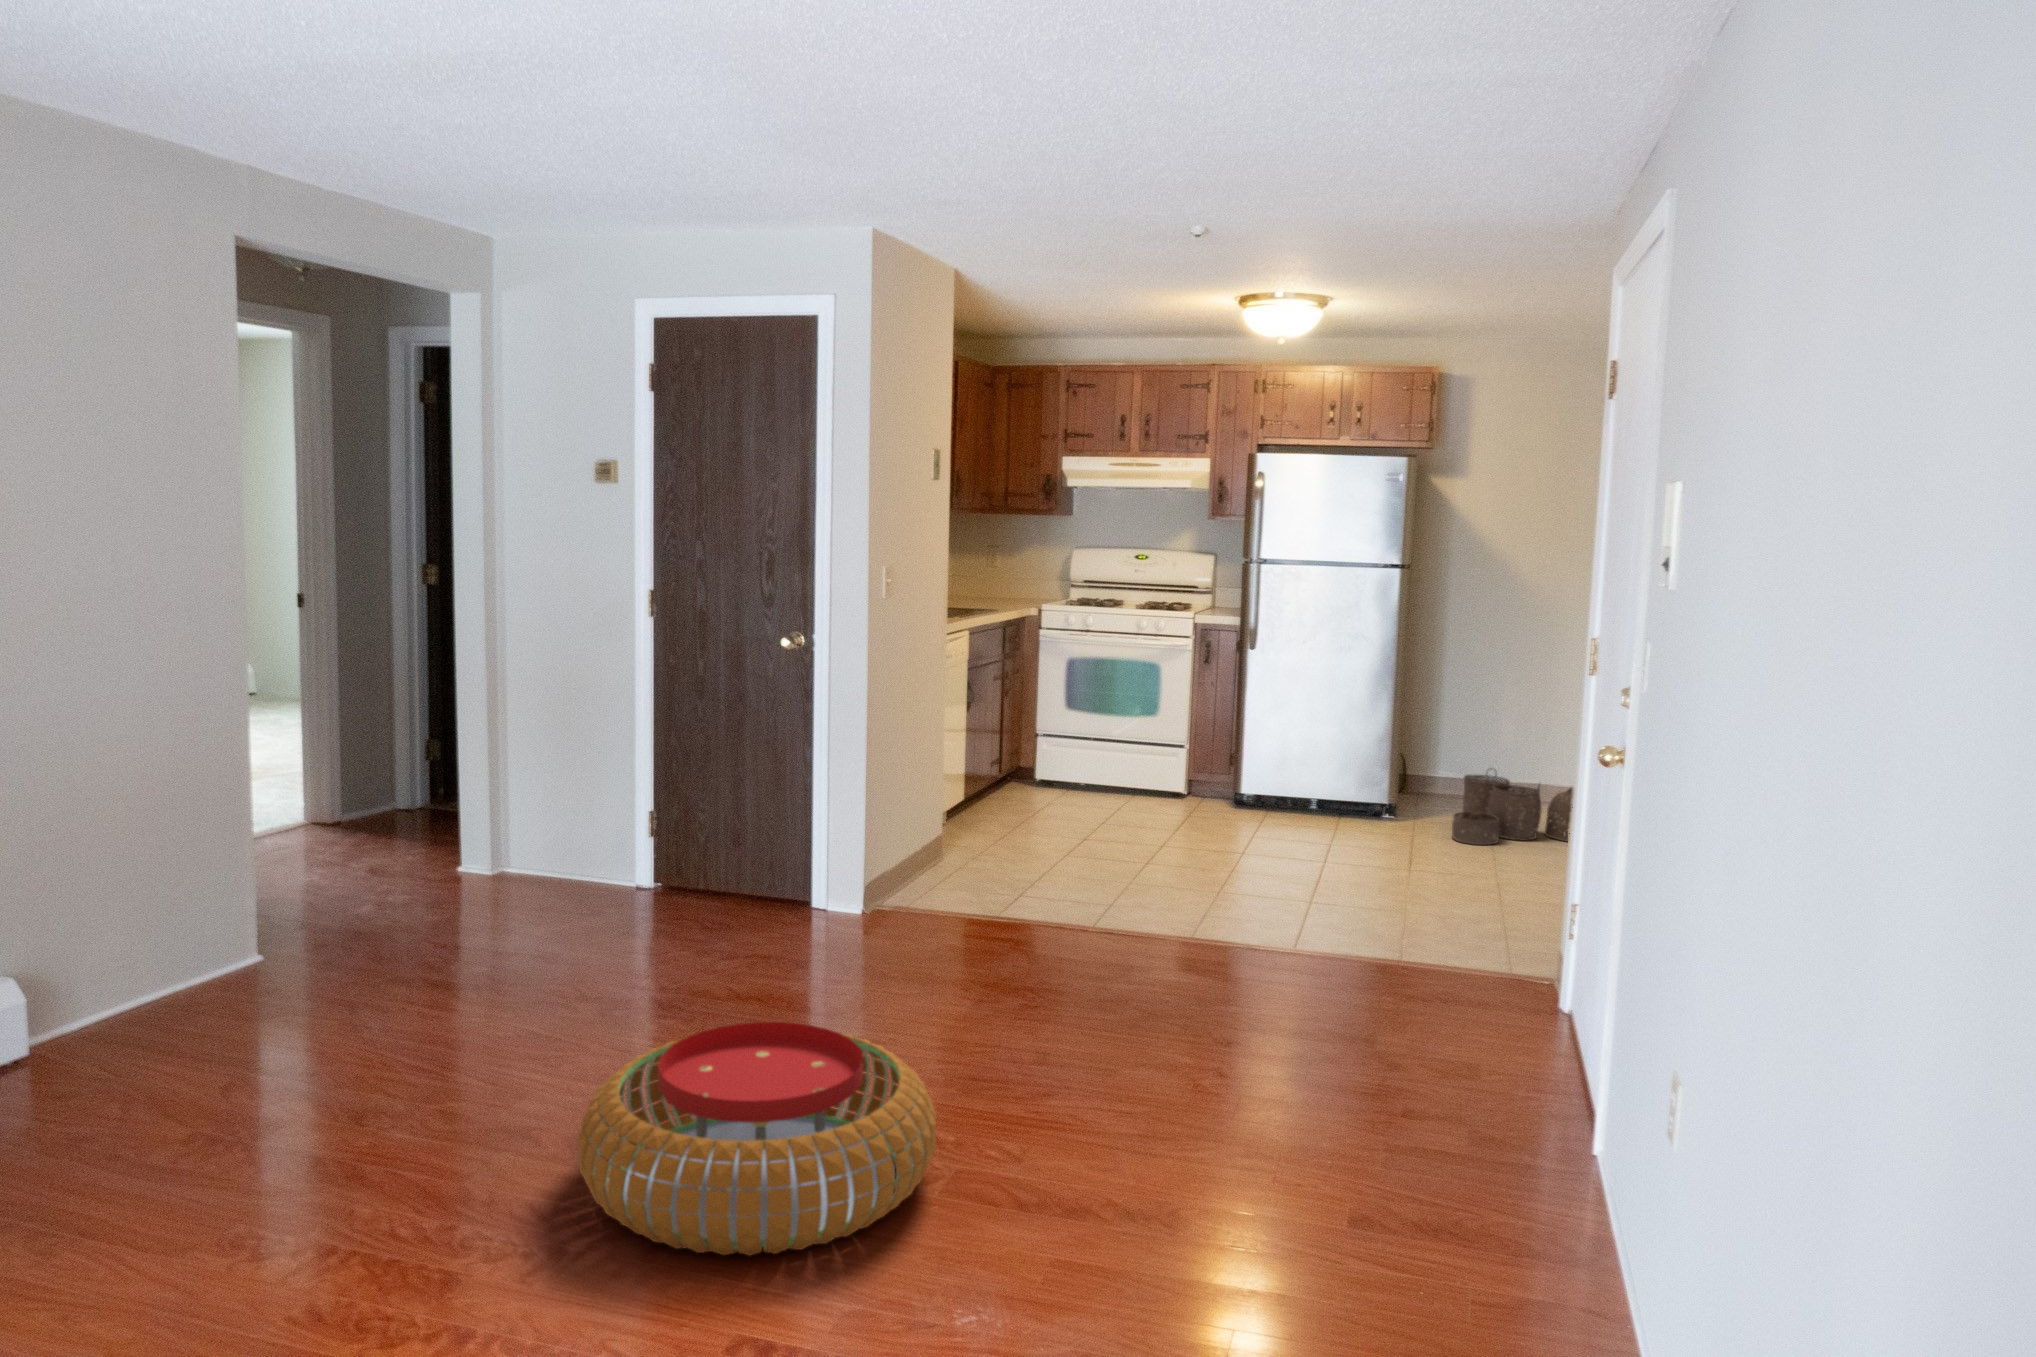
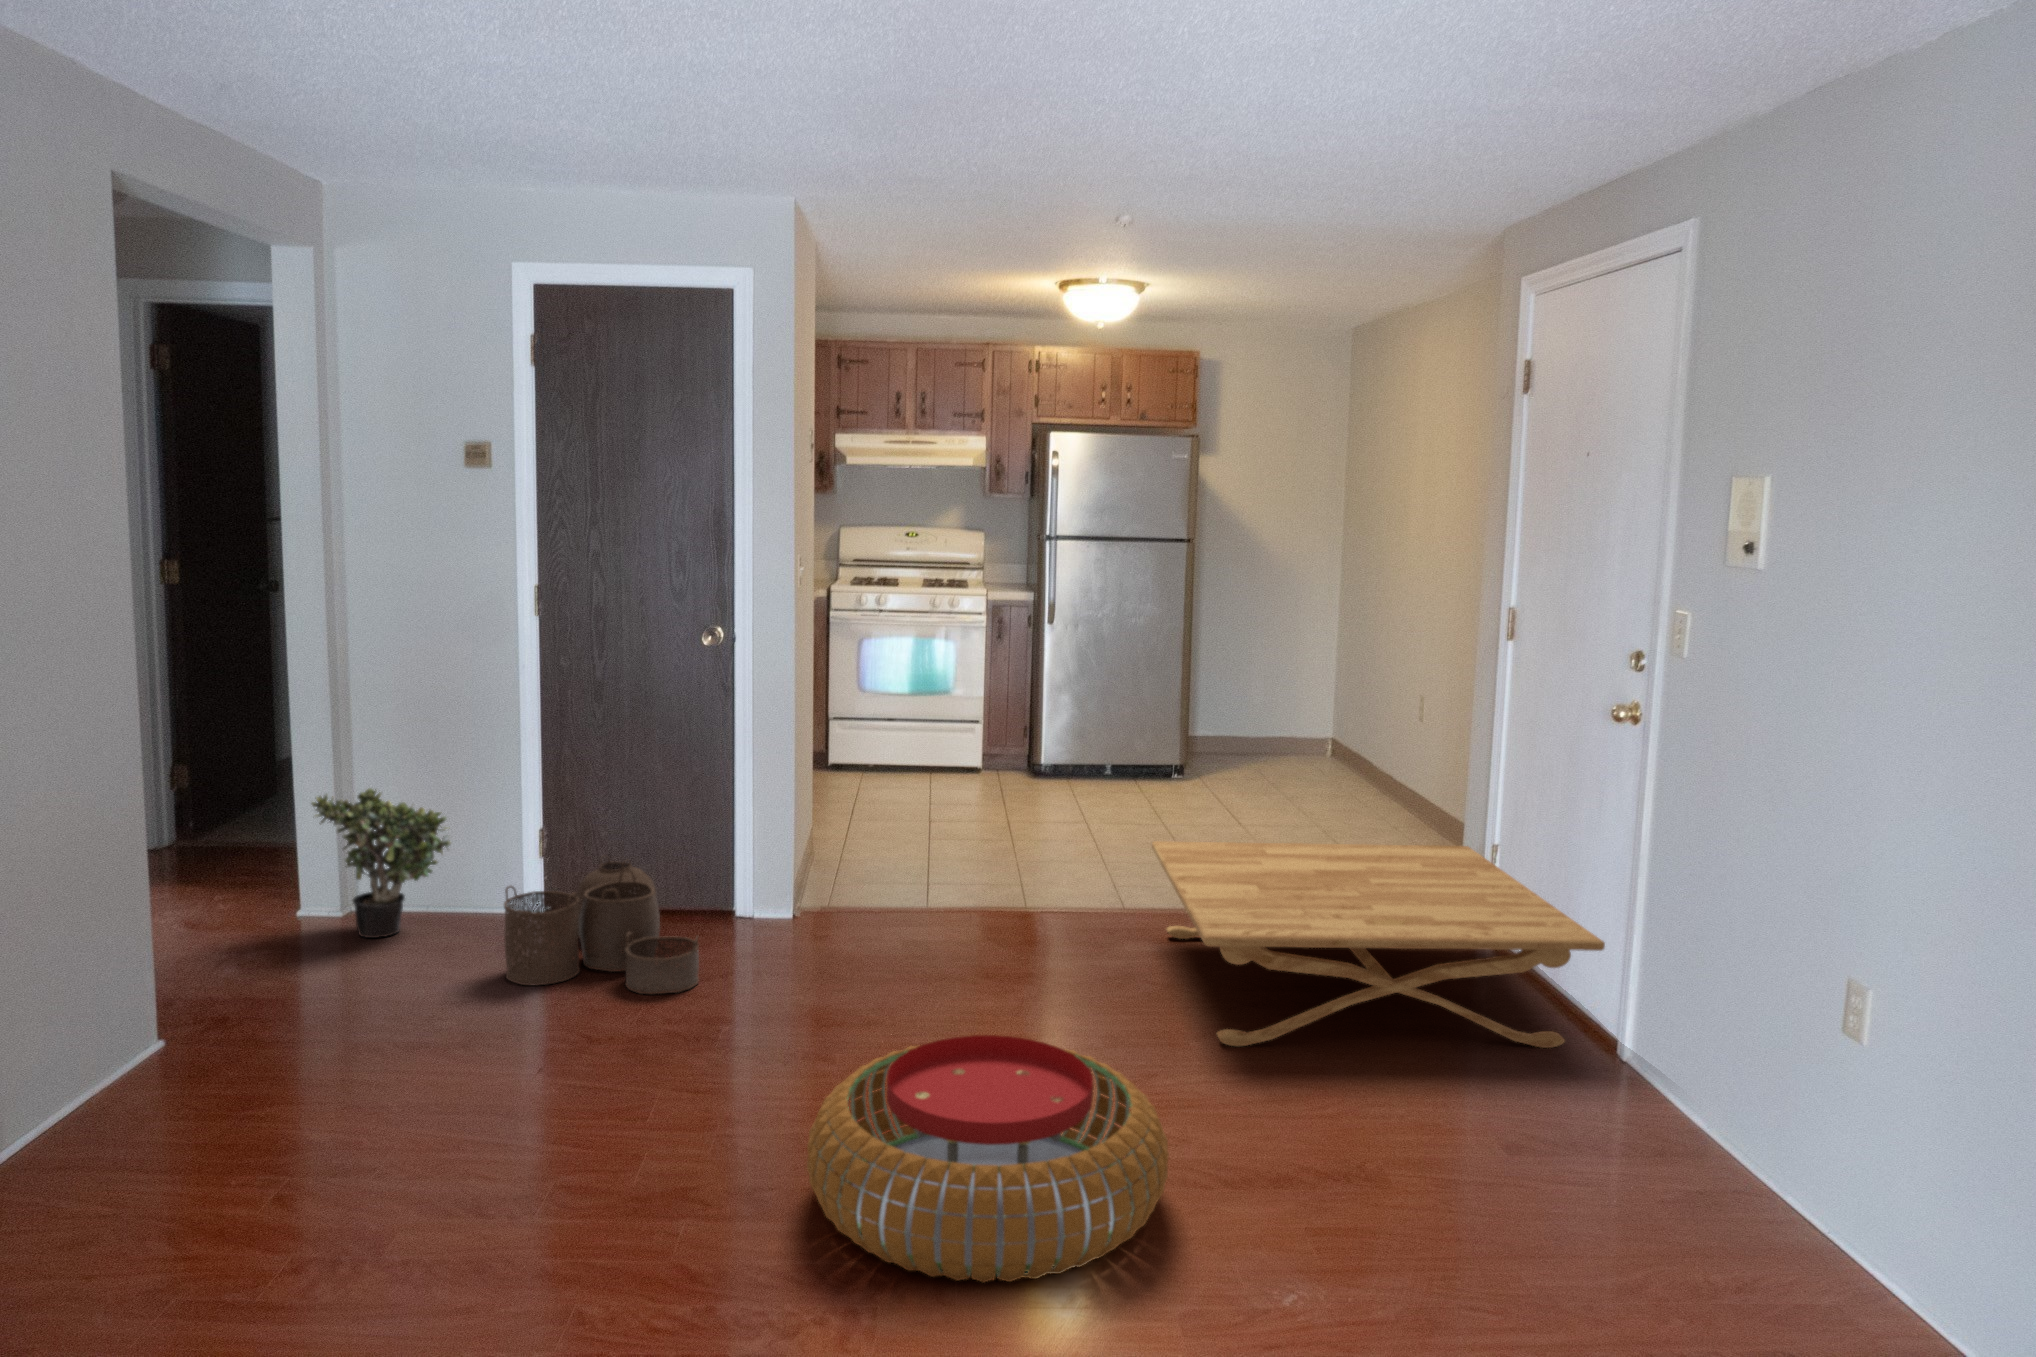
potted plant: none [461,760,575,892] -> present [312,788,451,938]
woven basket: present [1452,774,1573,845] -> present [504,860,699,994]
coffee table: none [1120,872,1581,1142] -> present [1152,841,1605,1048]

